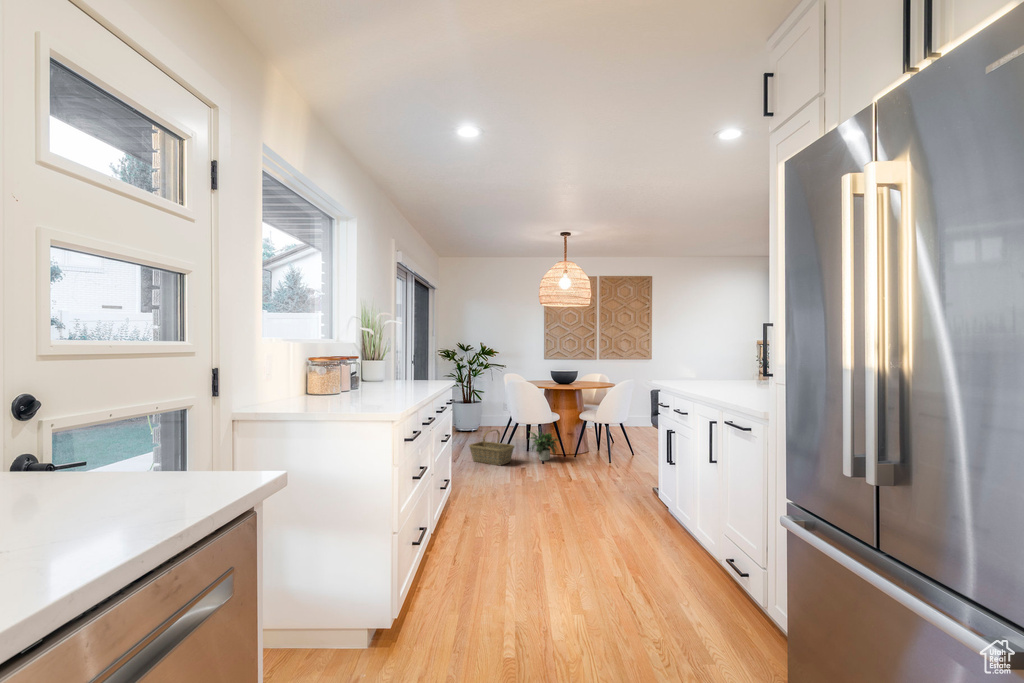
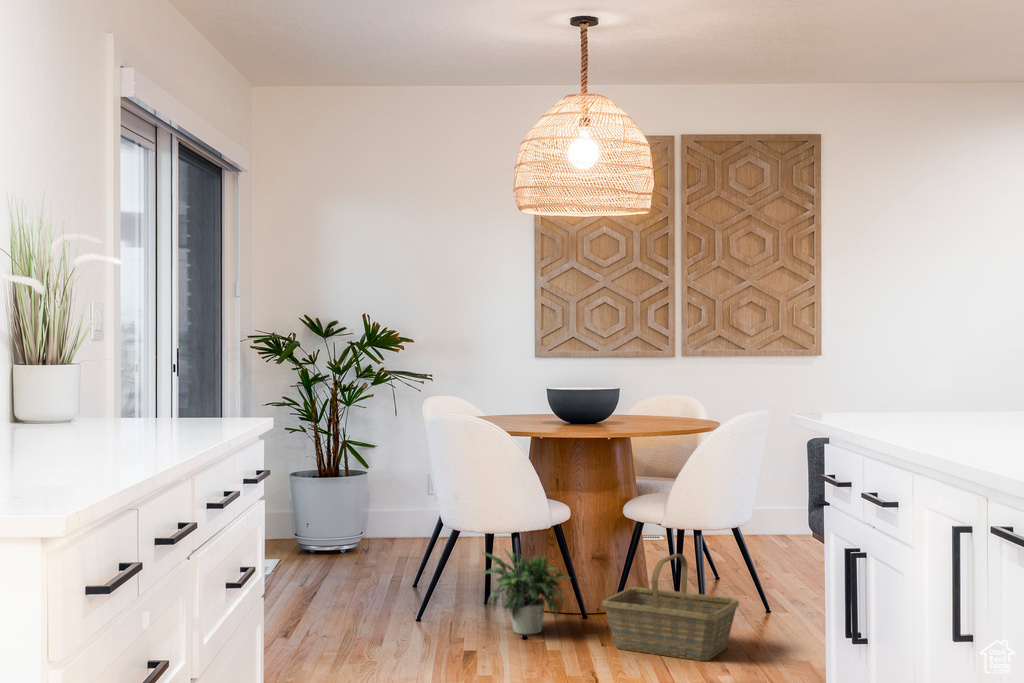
basket: present [469,430,514,465] -> present [602,554,739,661]

